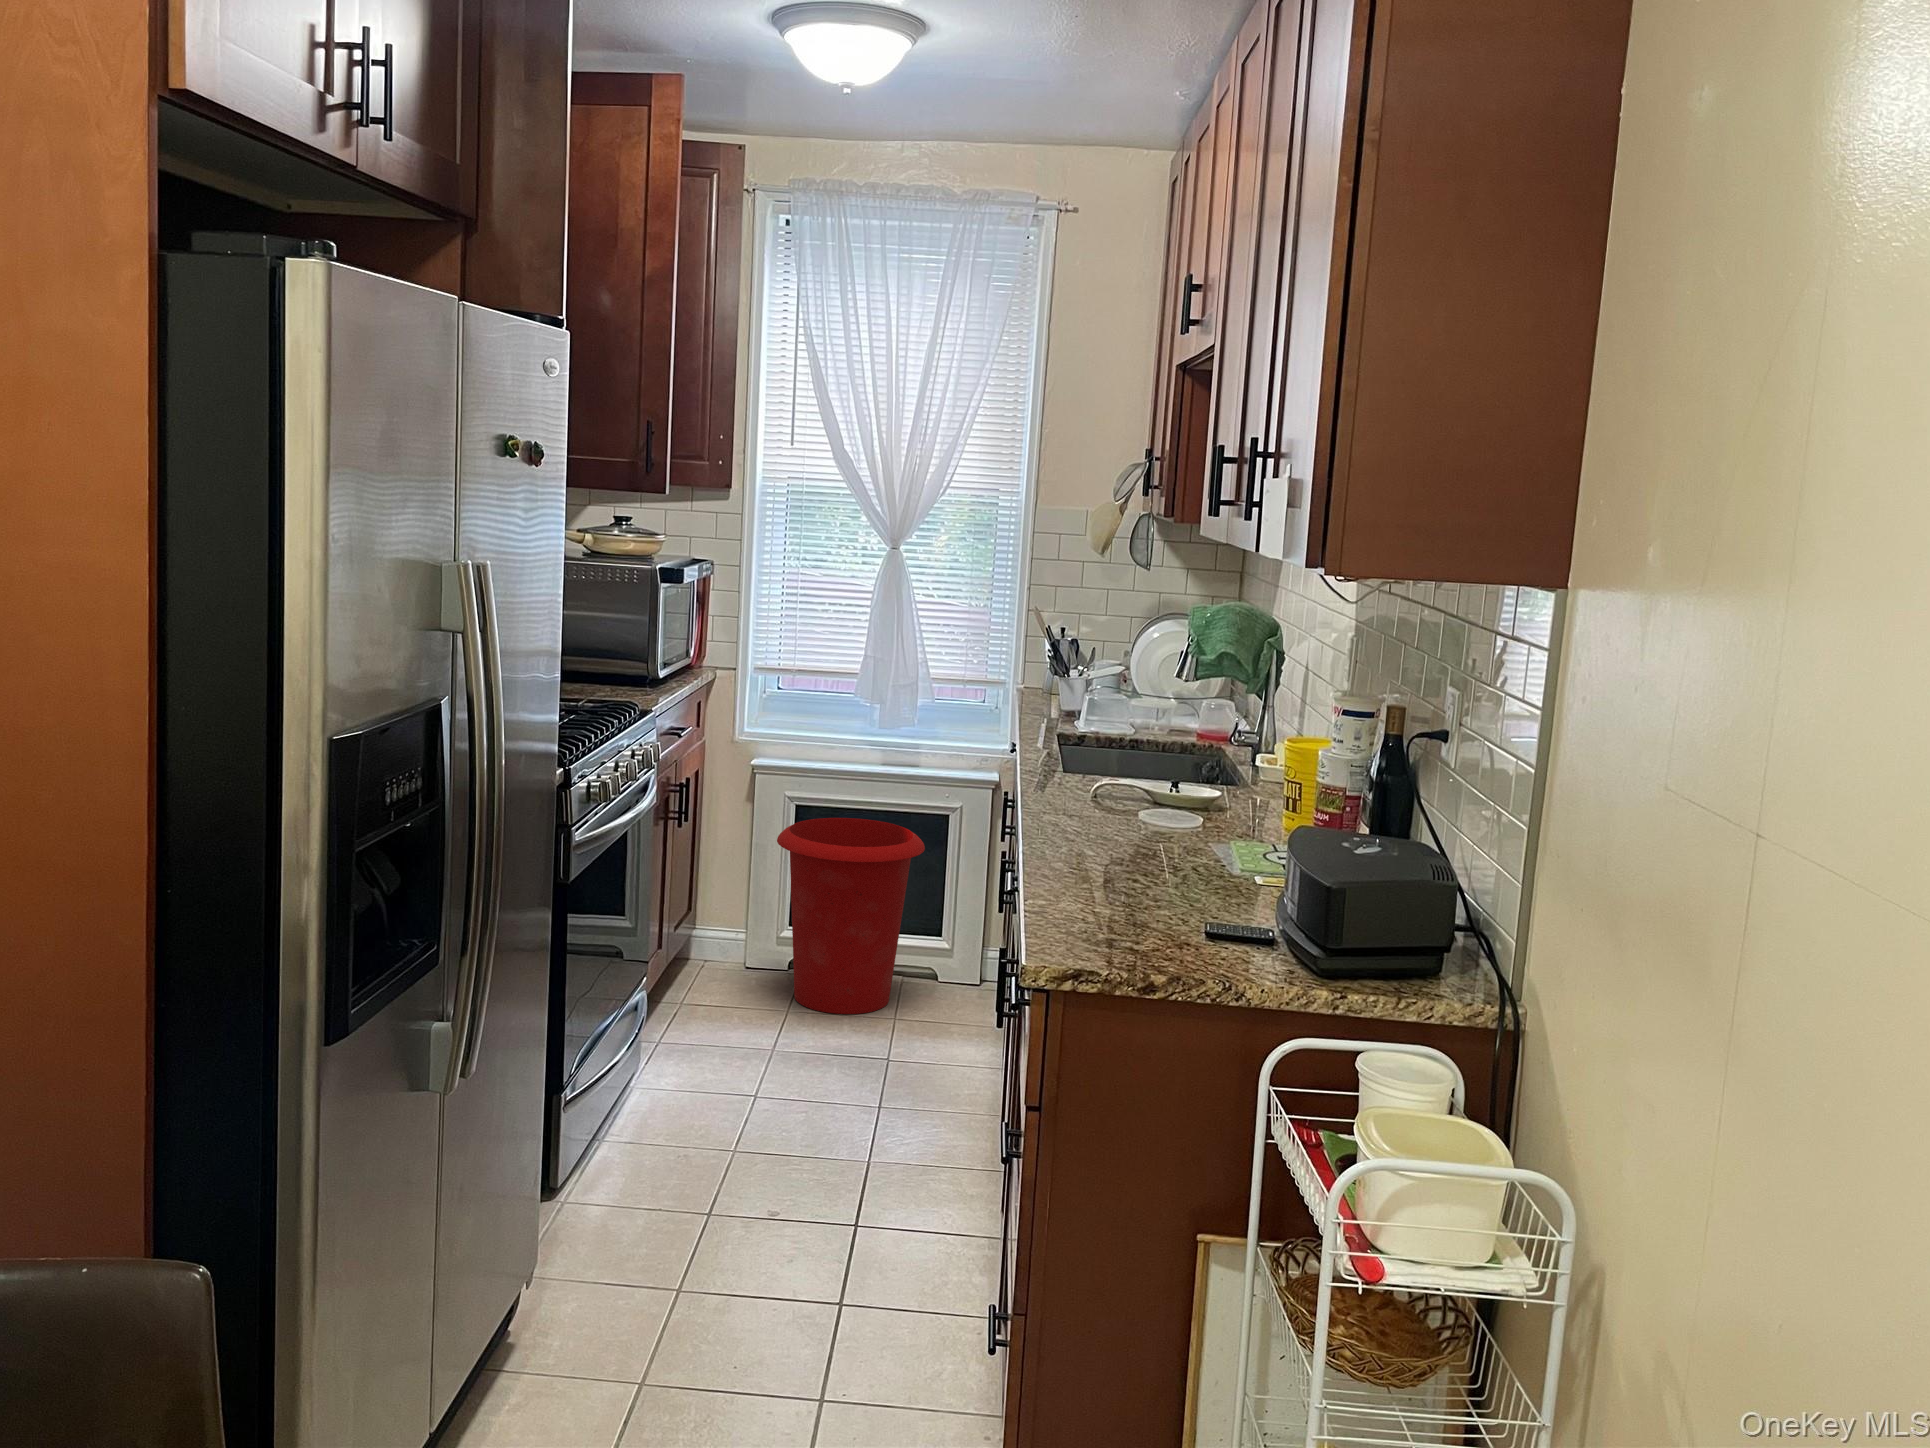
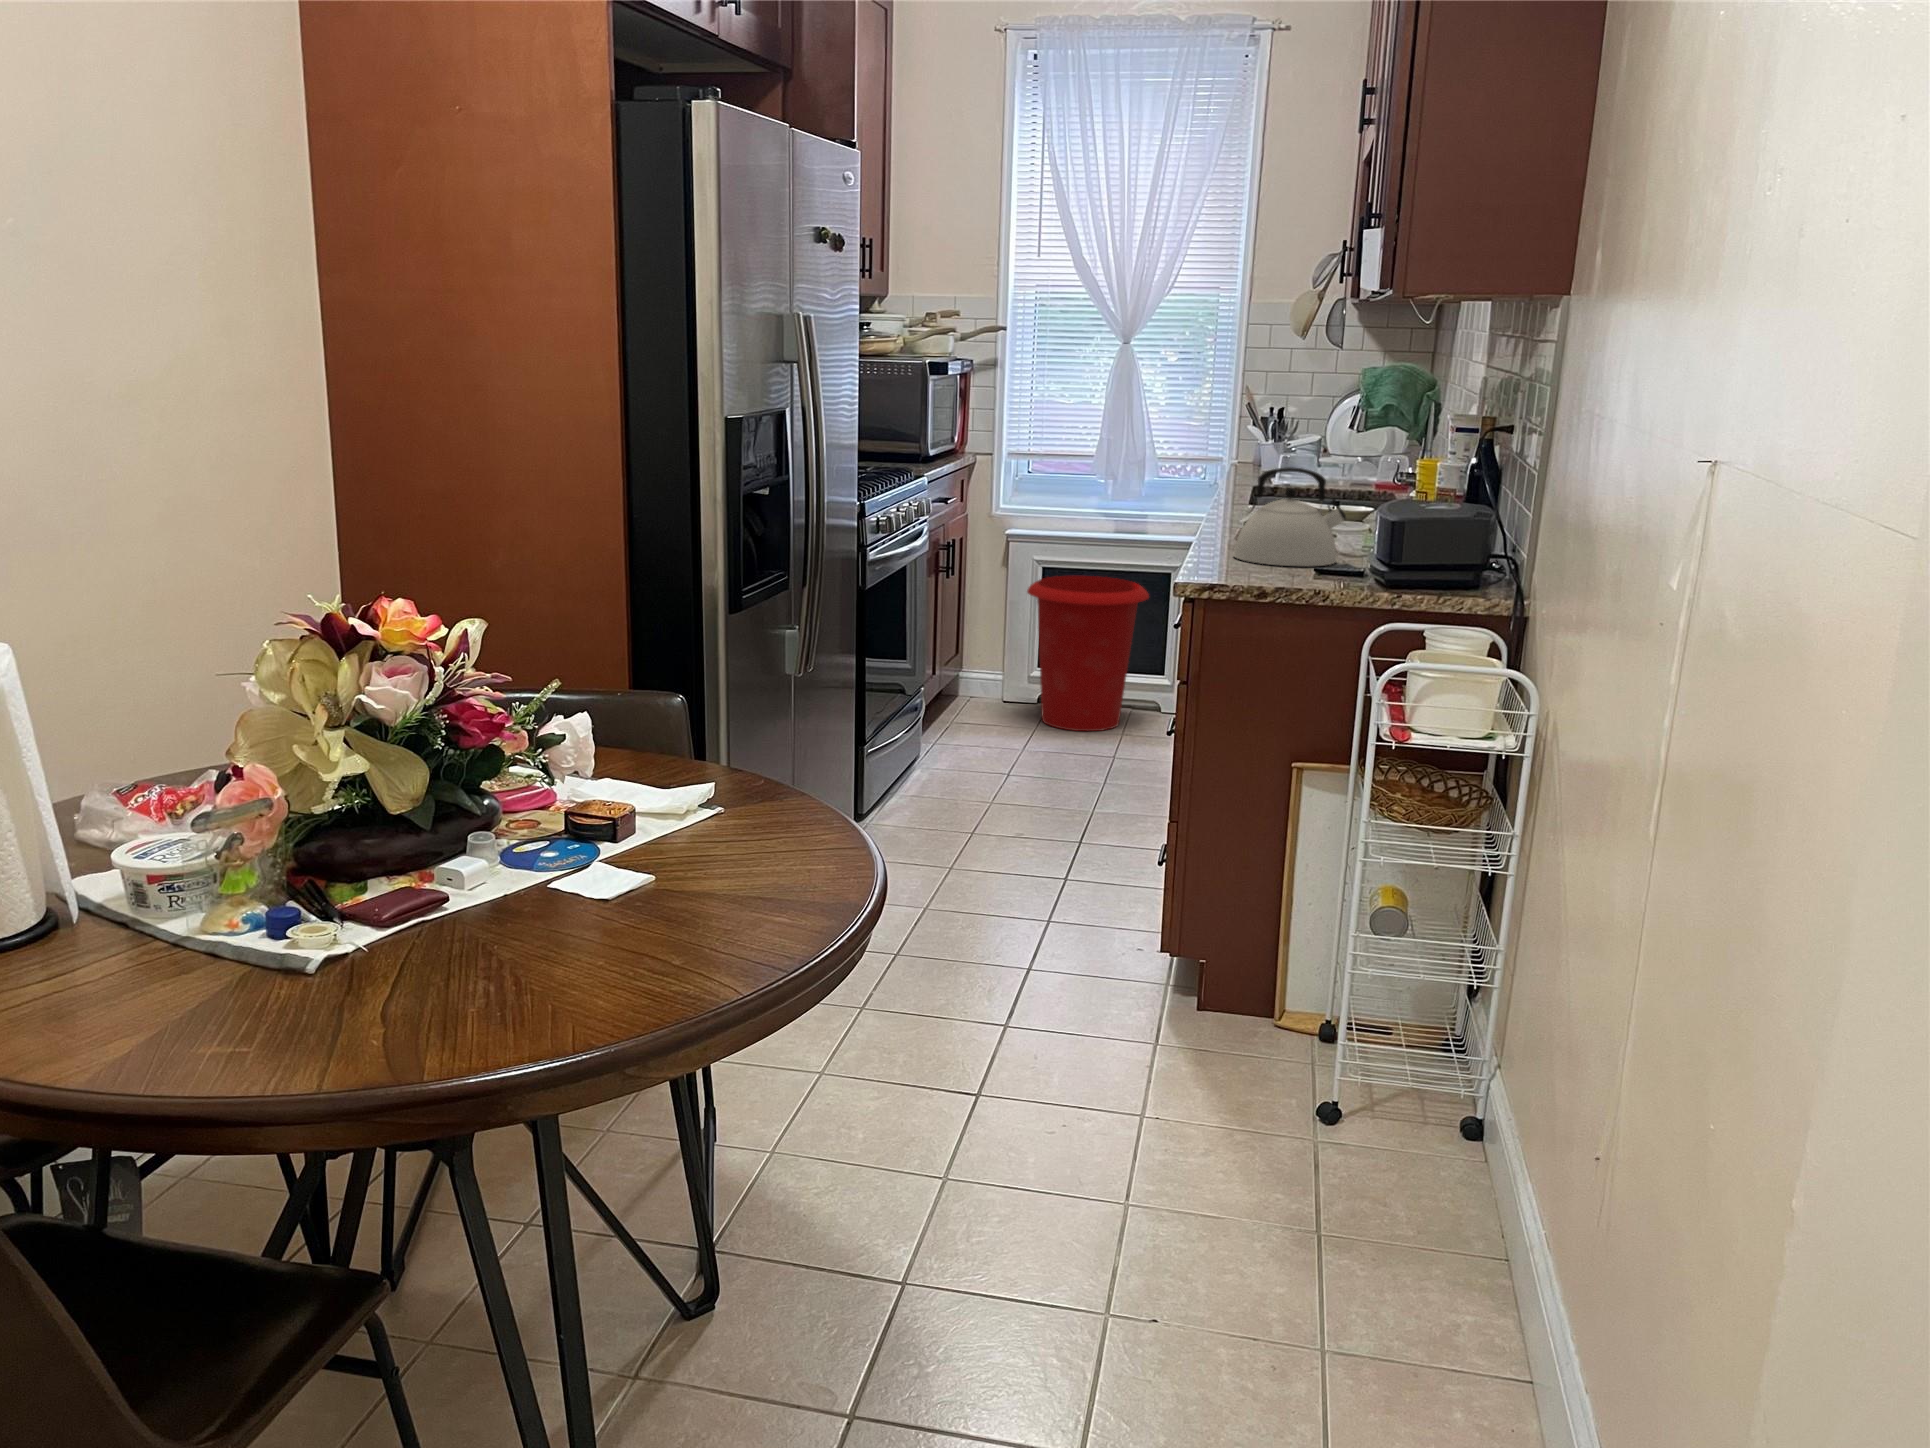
kettle: none [1078,775,1228,914] -> present [1234,467,1346,566]

